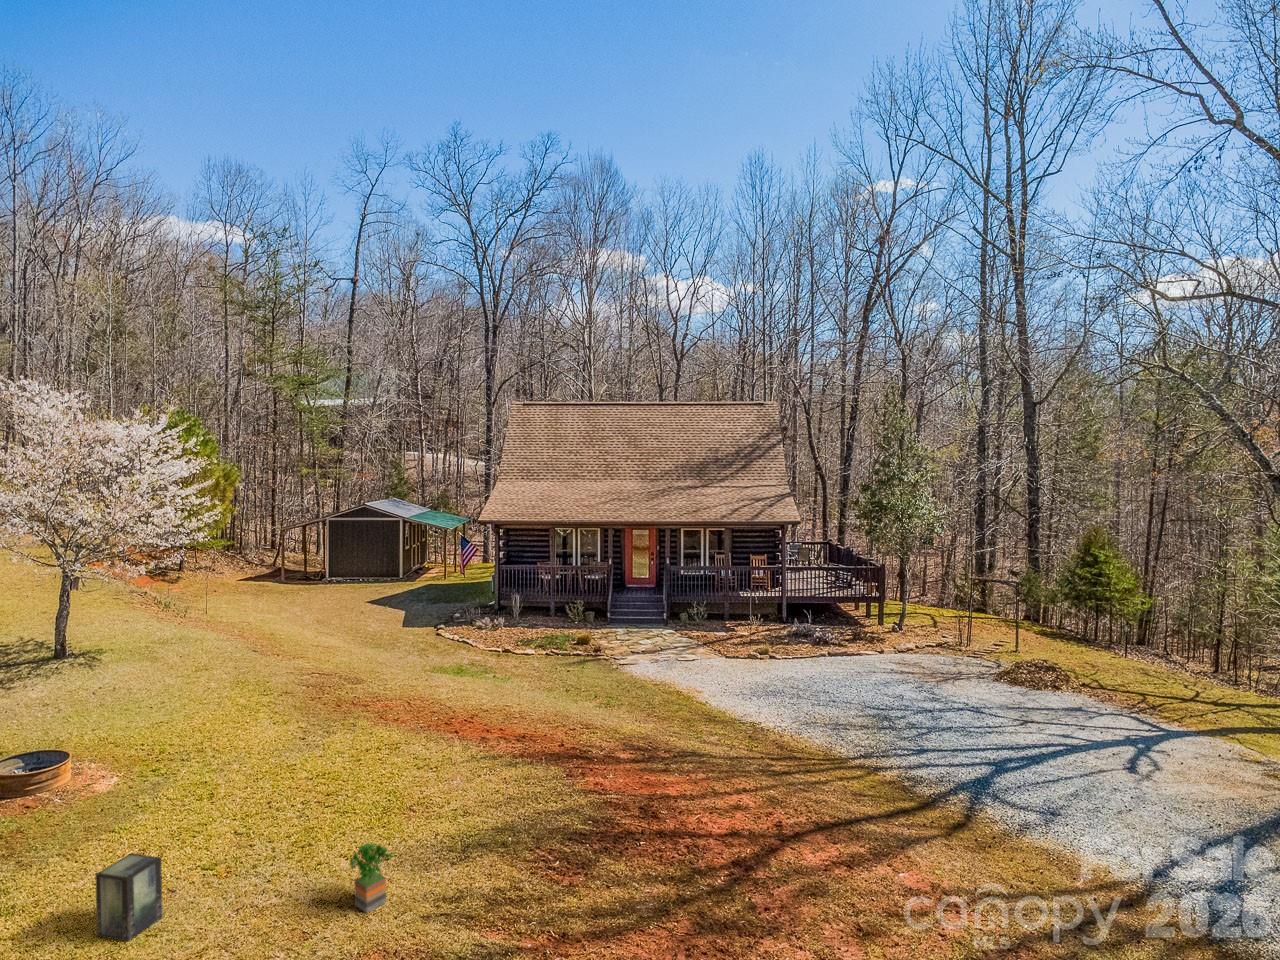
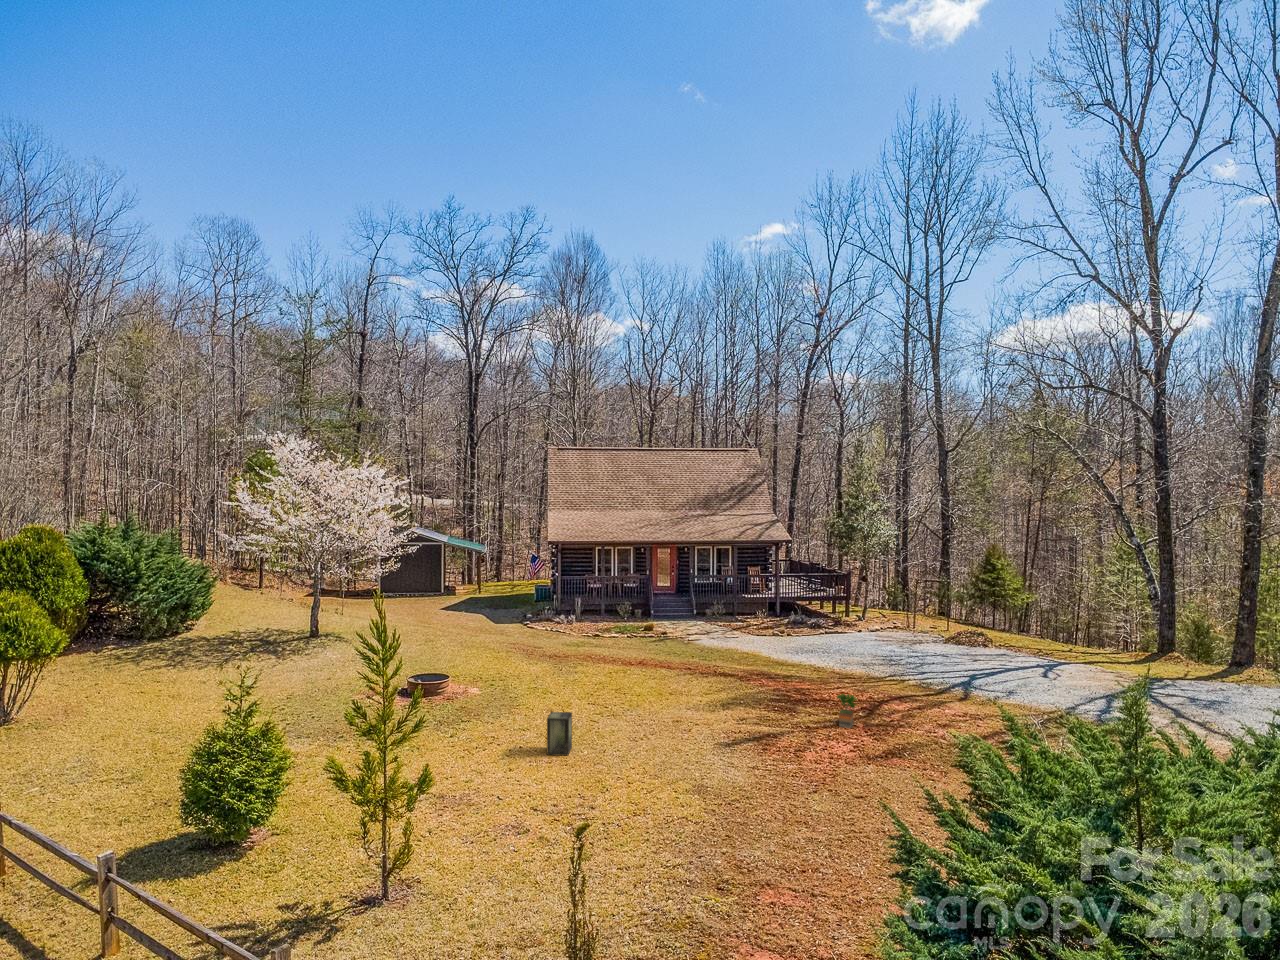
potted tree: present [350,843,394,913] -> present [837,694,857,728]

